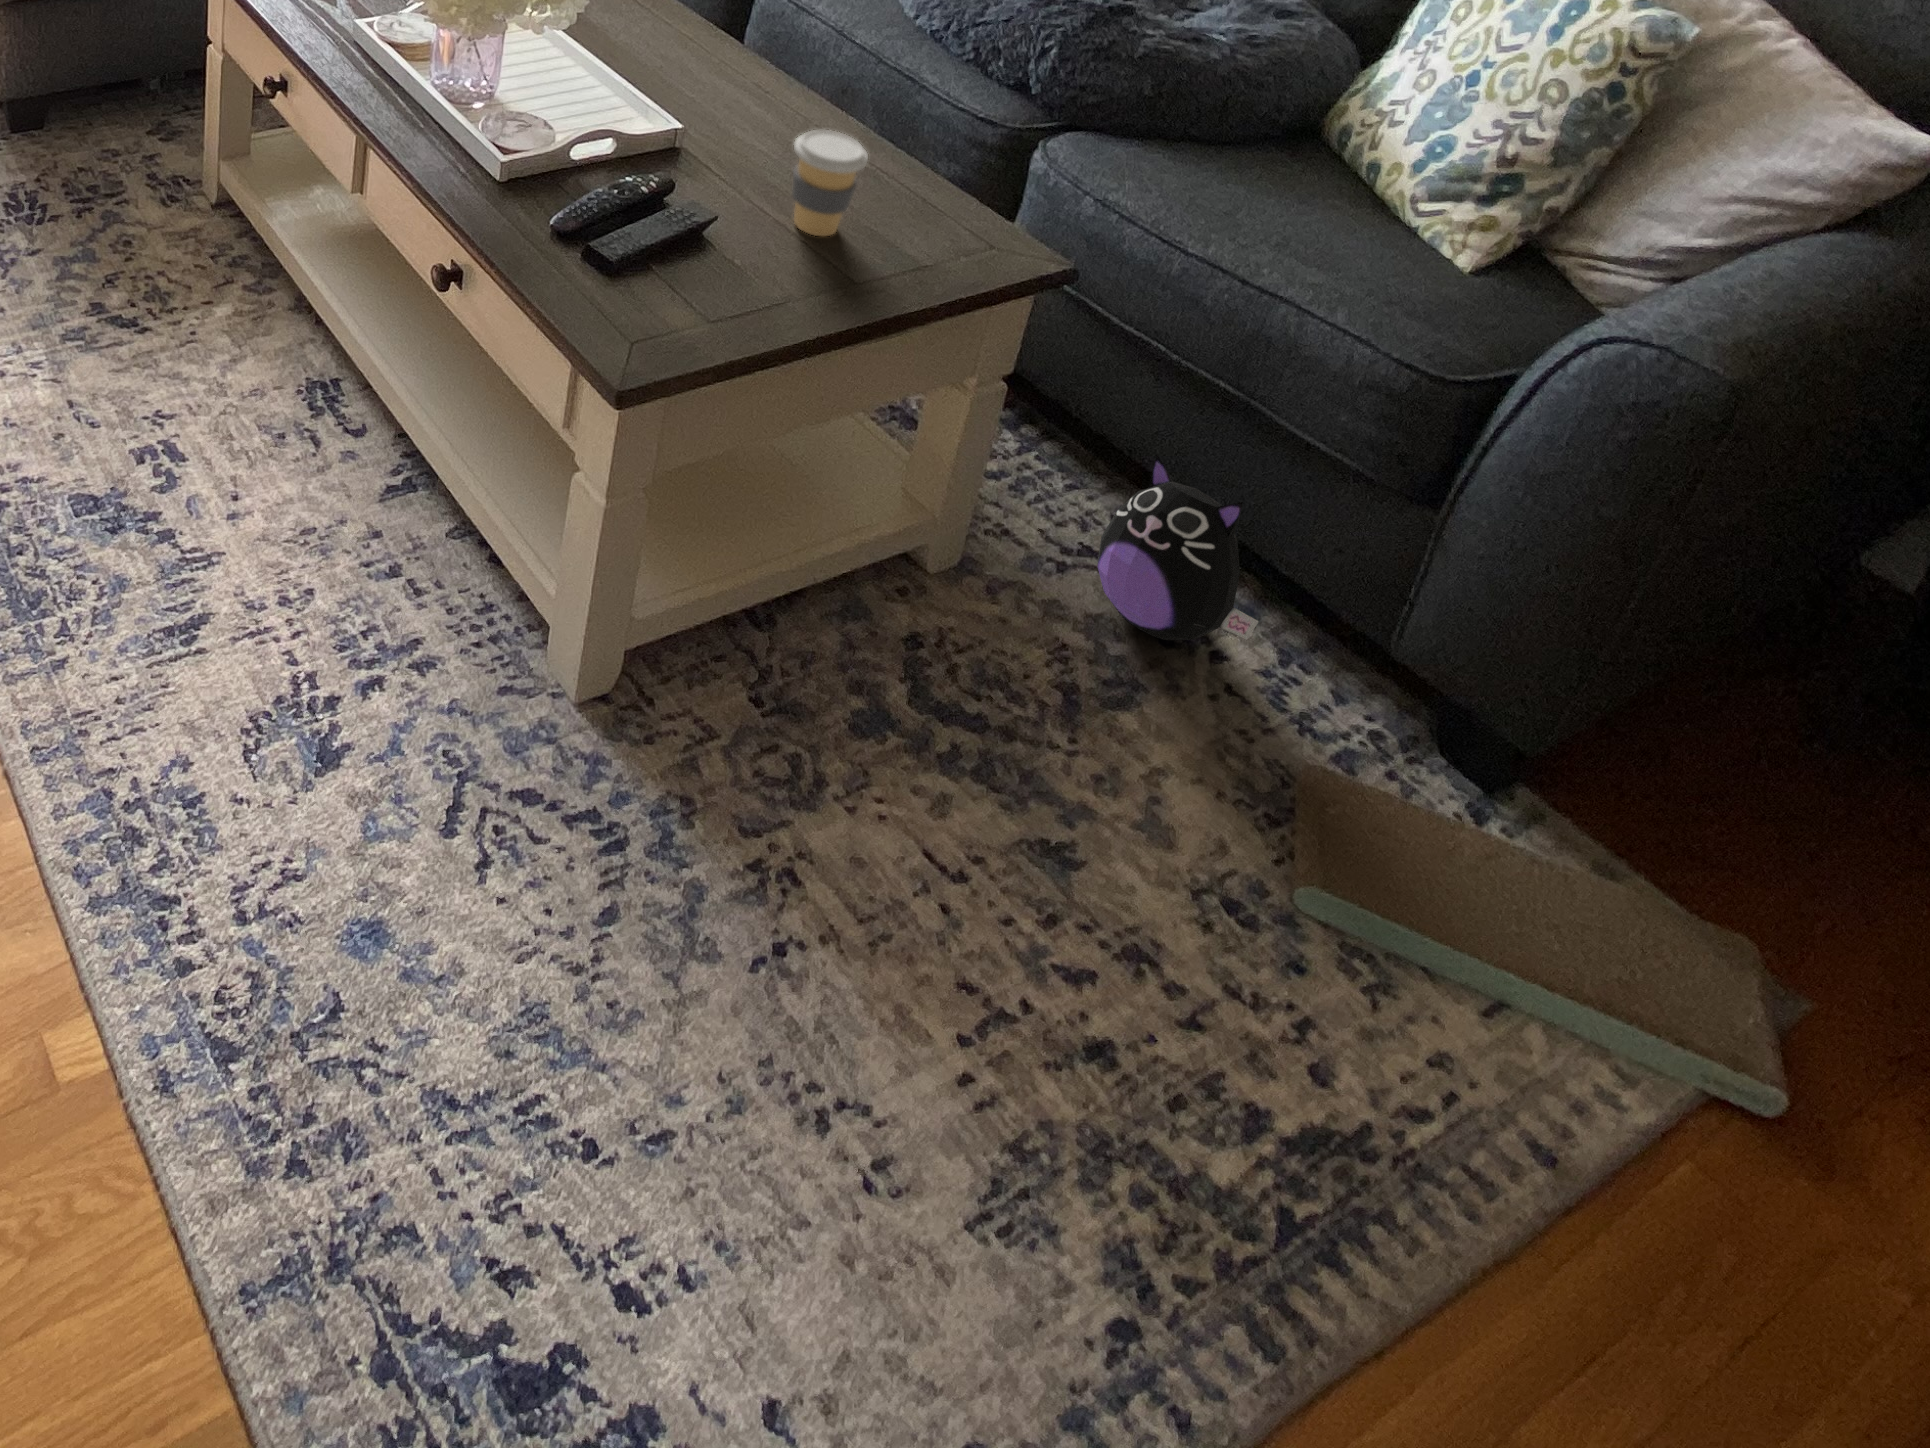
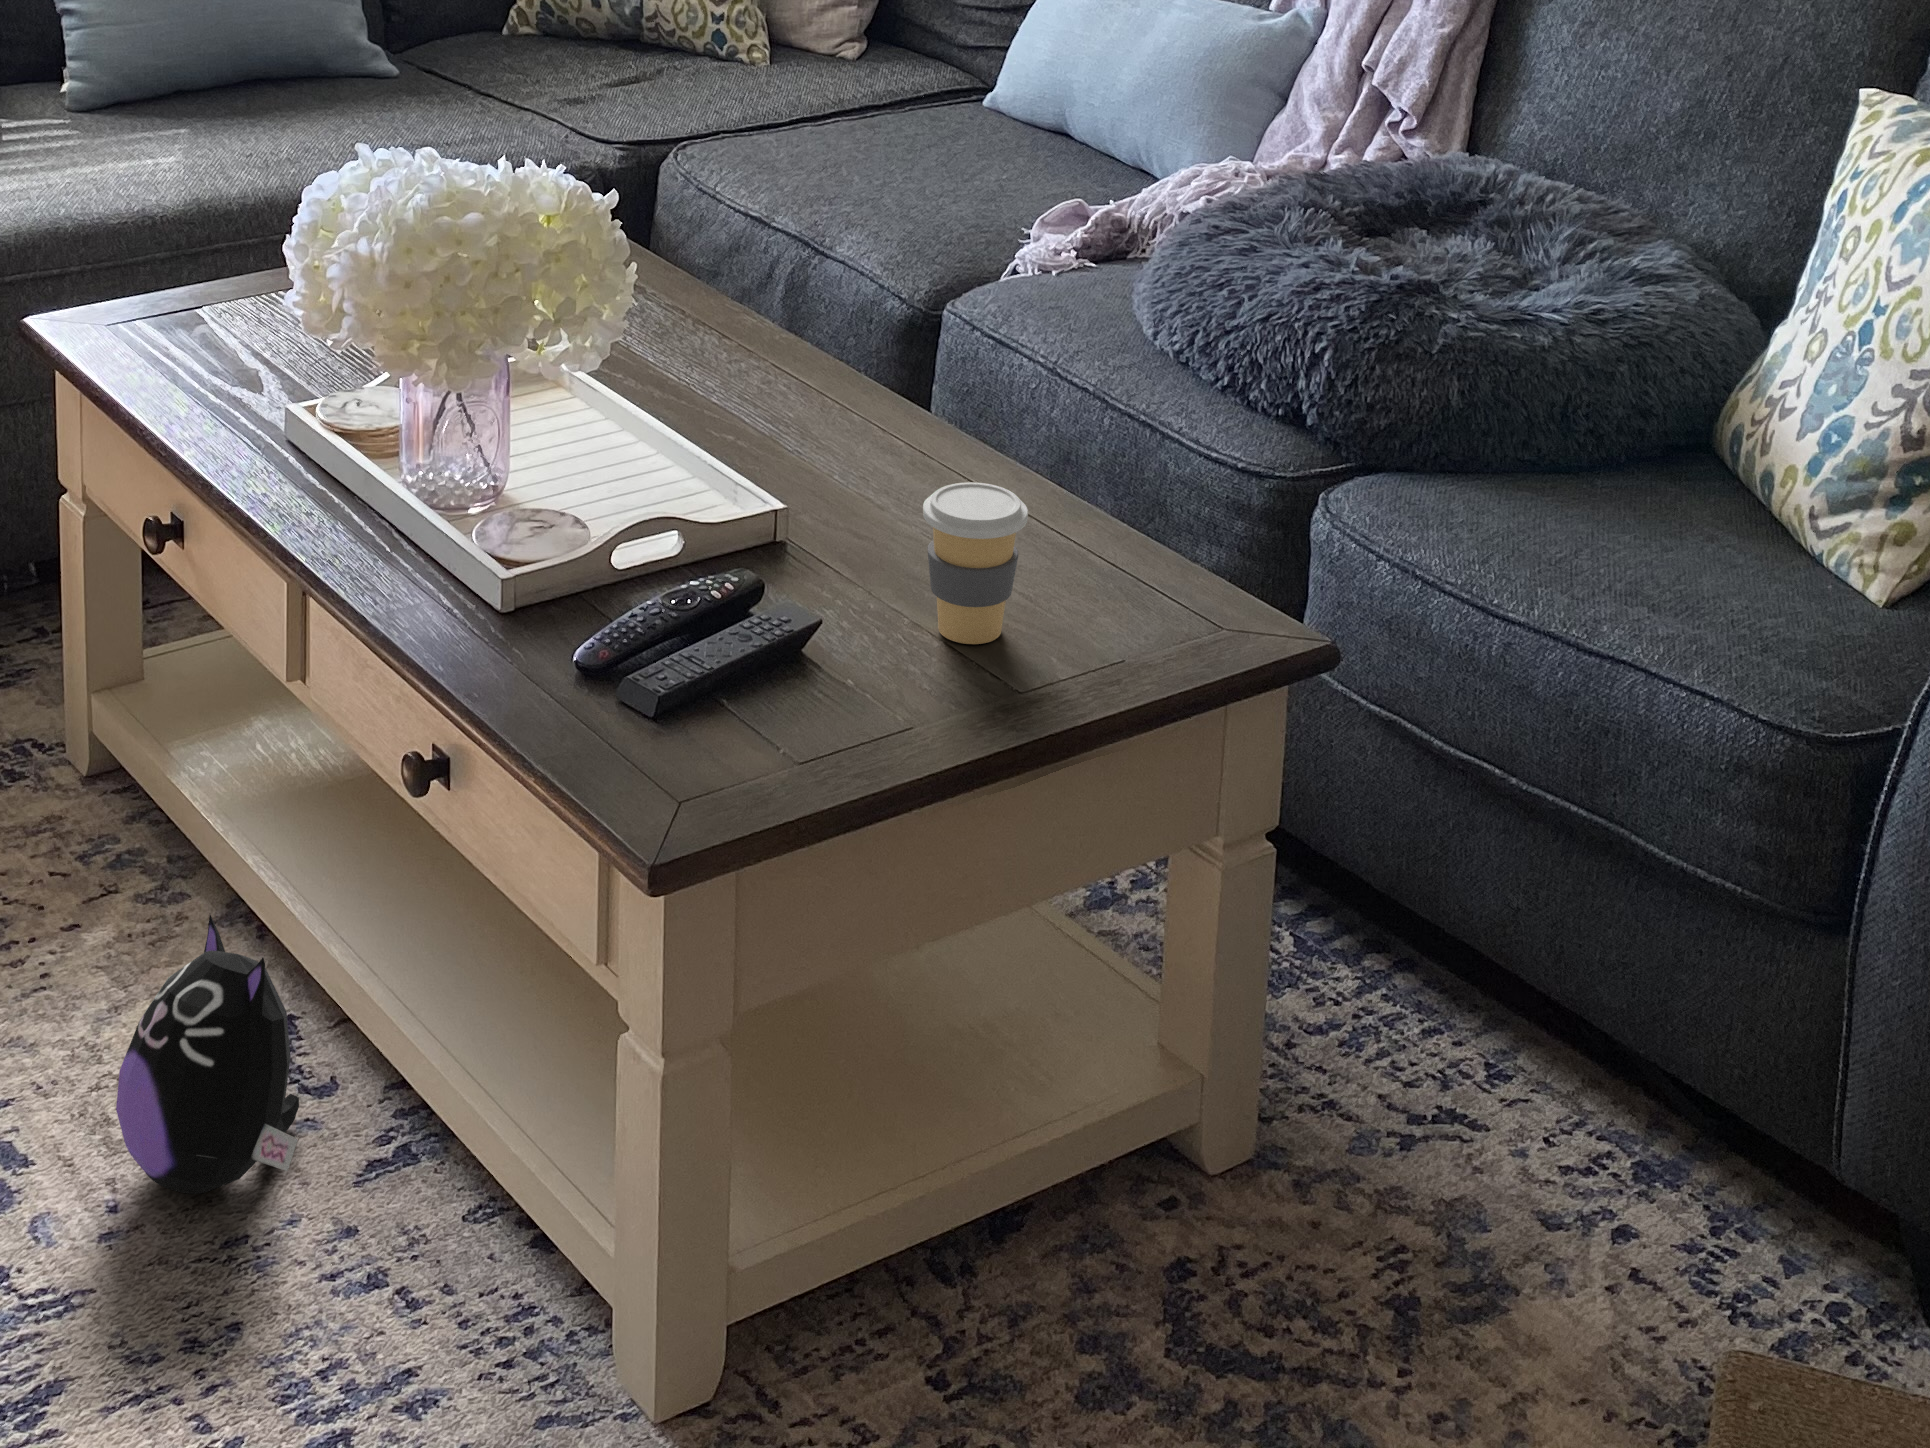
plush toy: present [1098,454,1258,640] -> present [116,915,299,1194]

